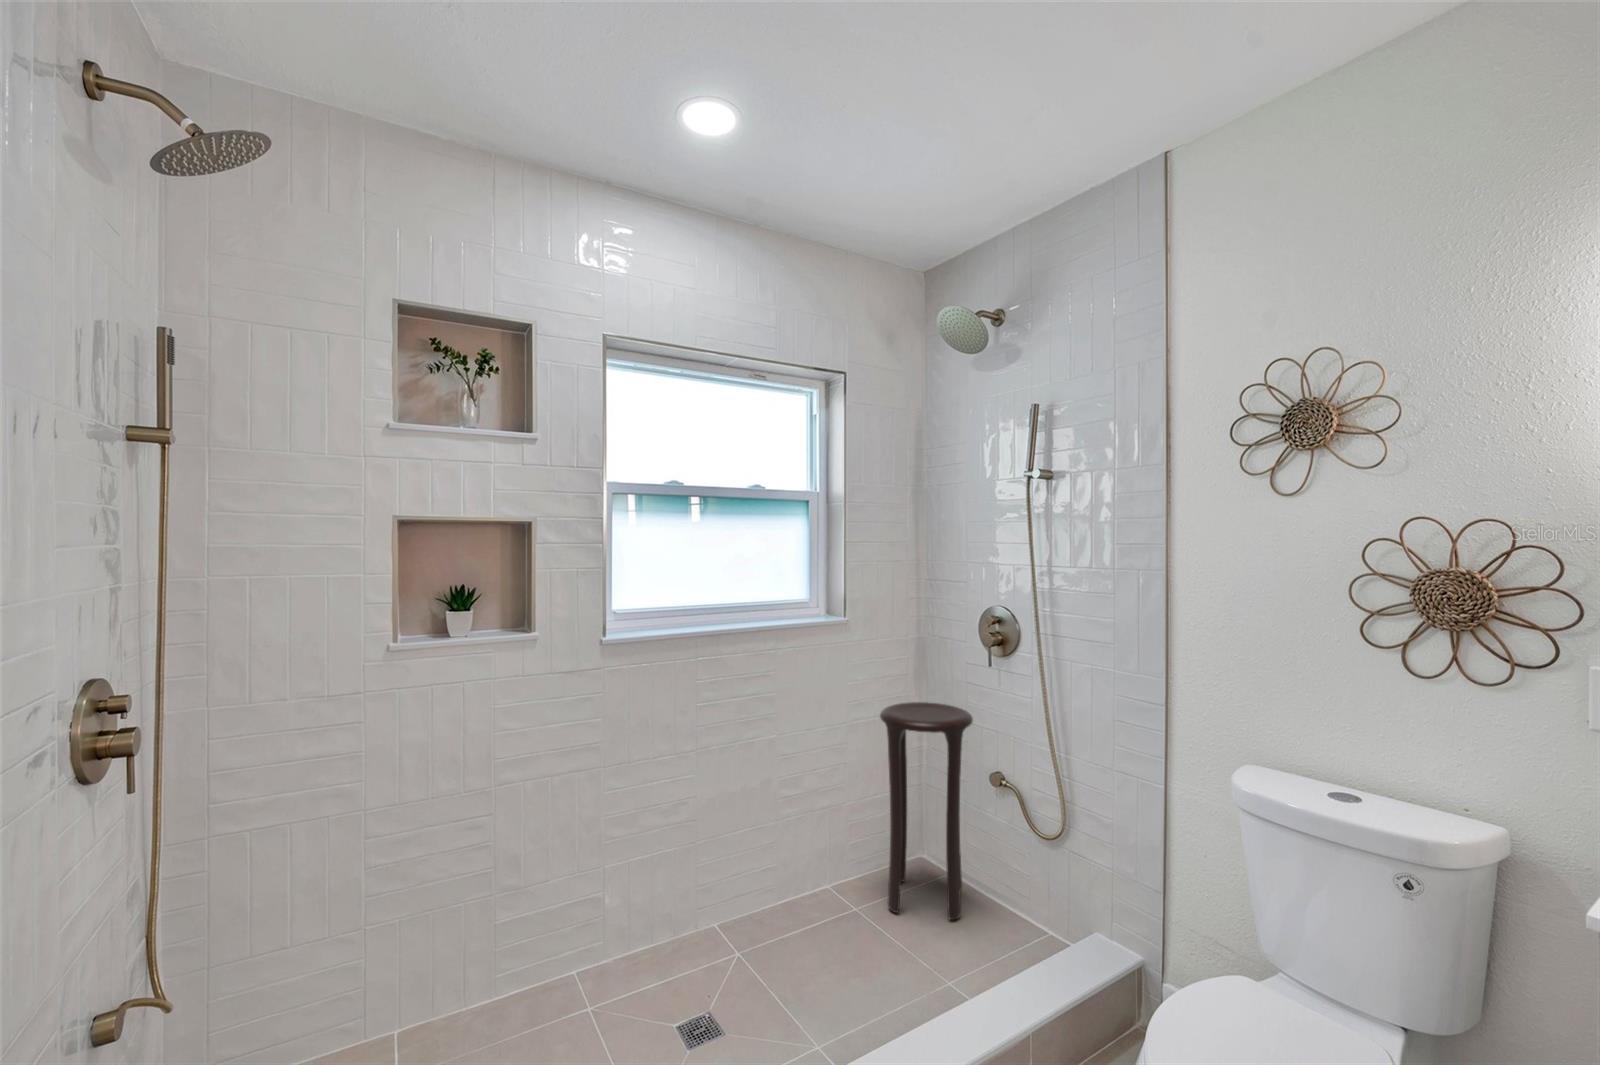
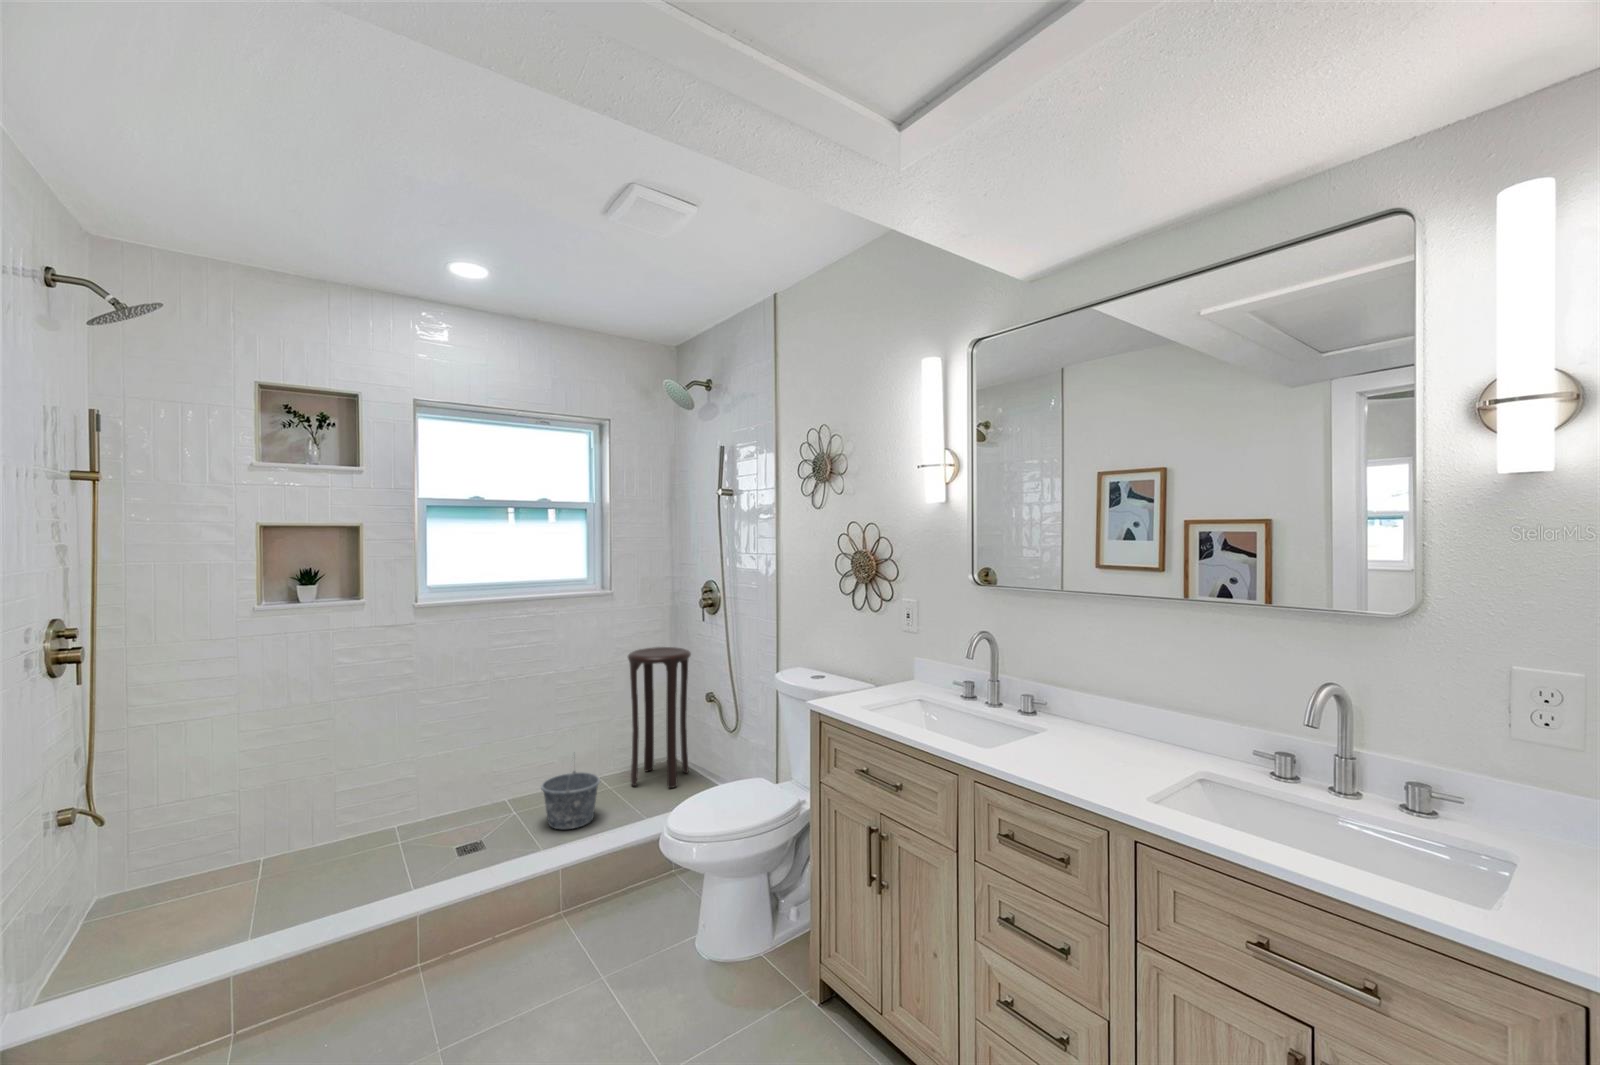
bucket: none [792,874,879,1002] -> present [541,771,600,829]

